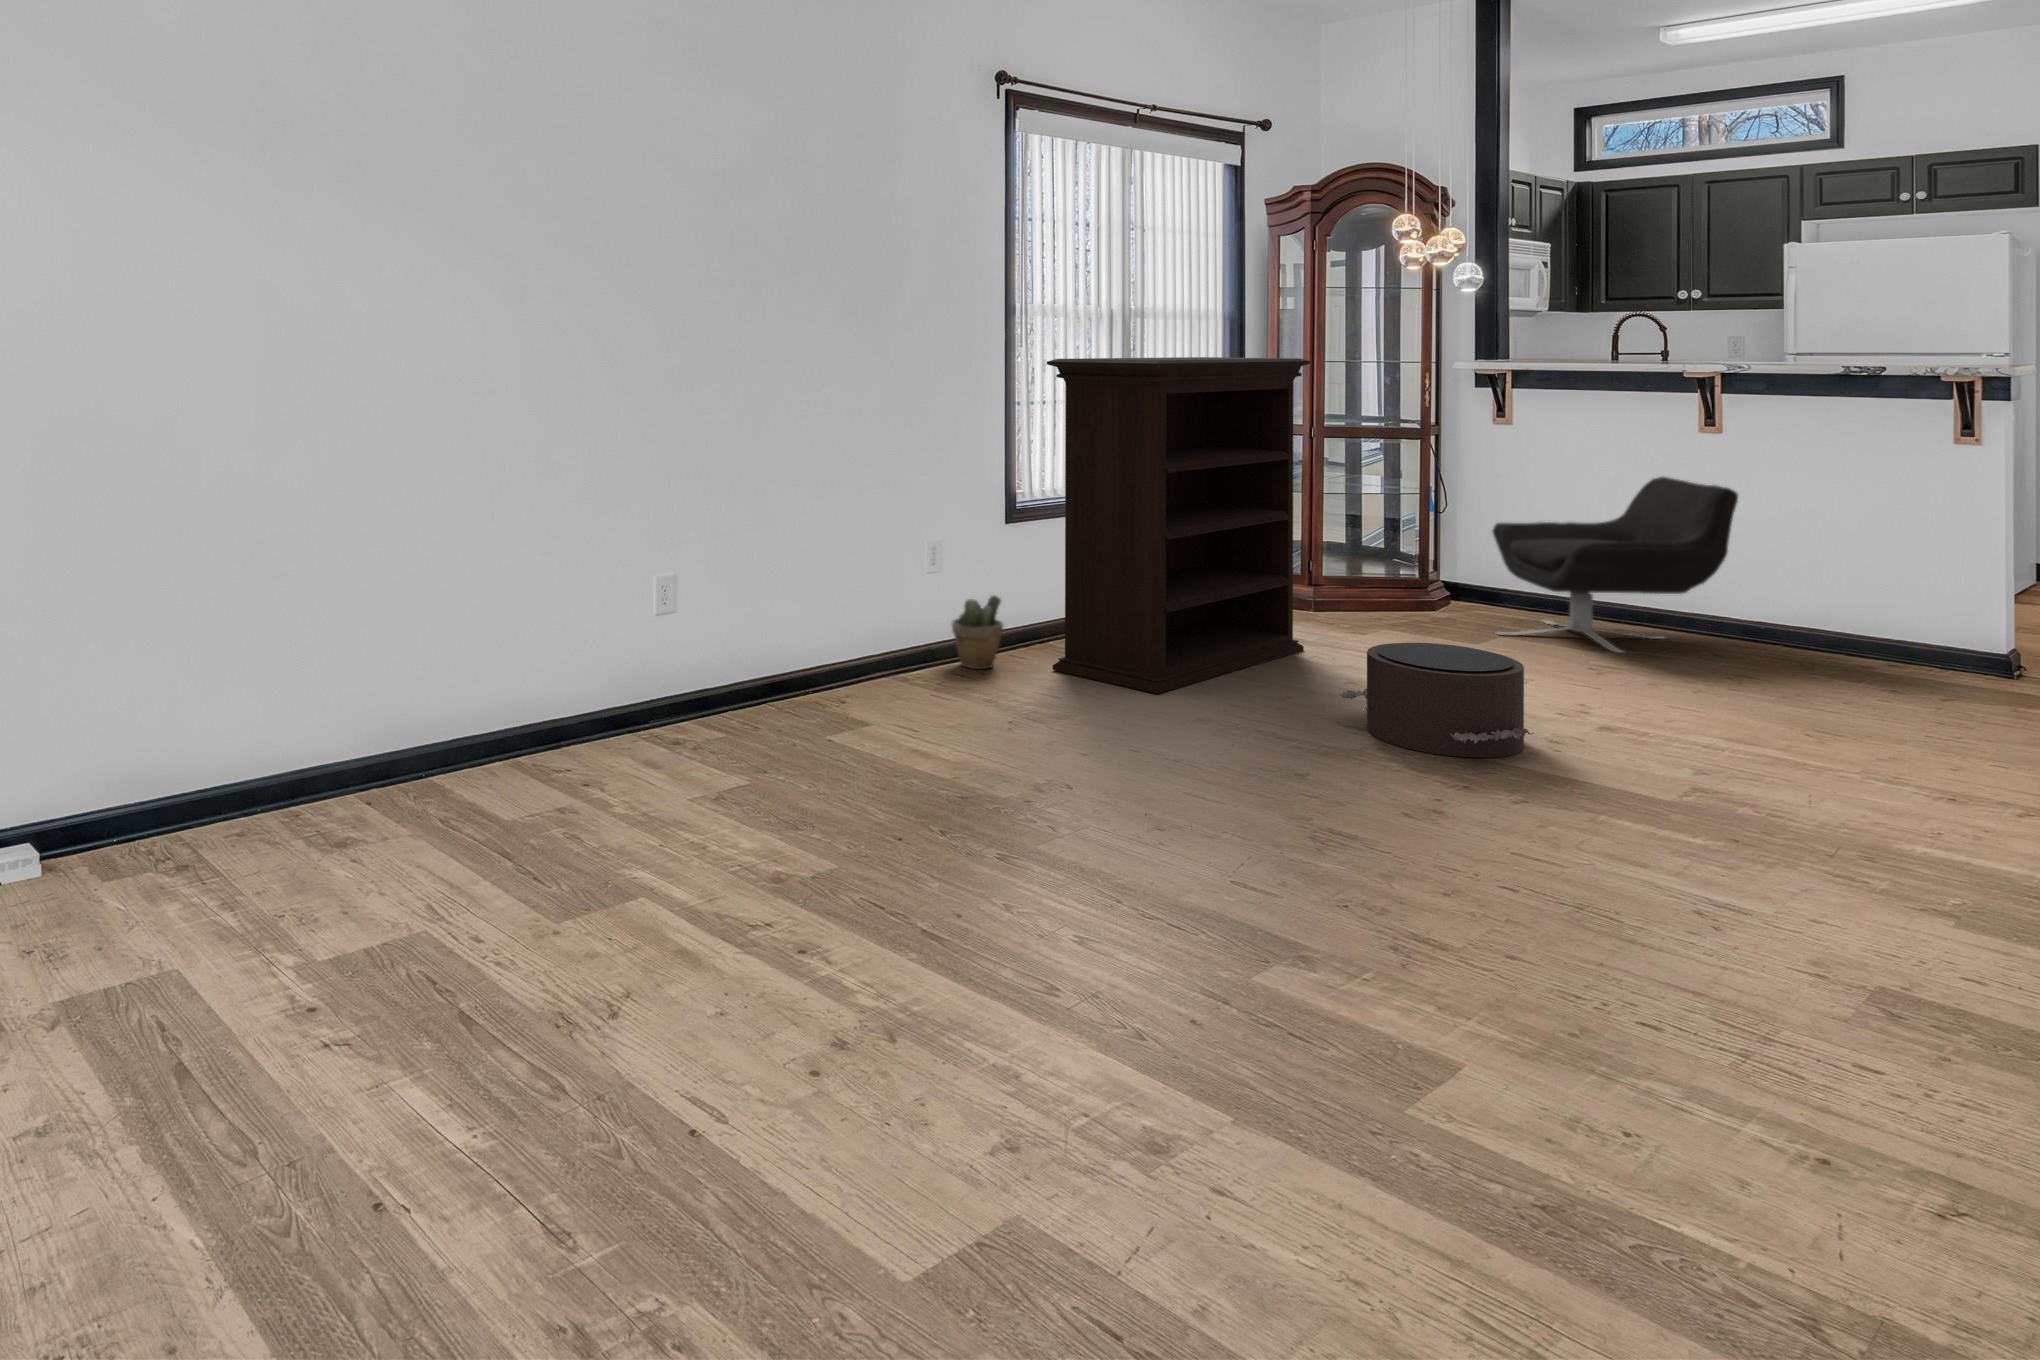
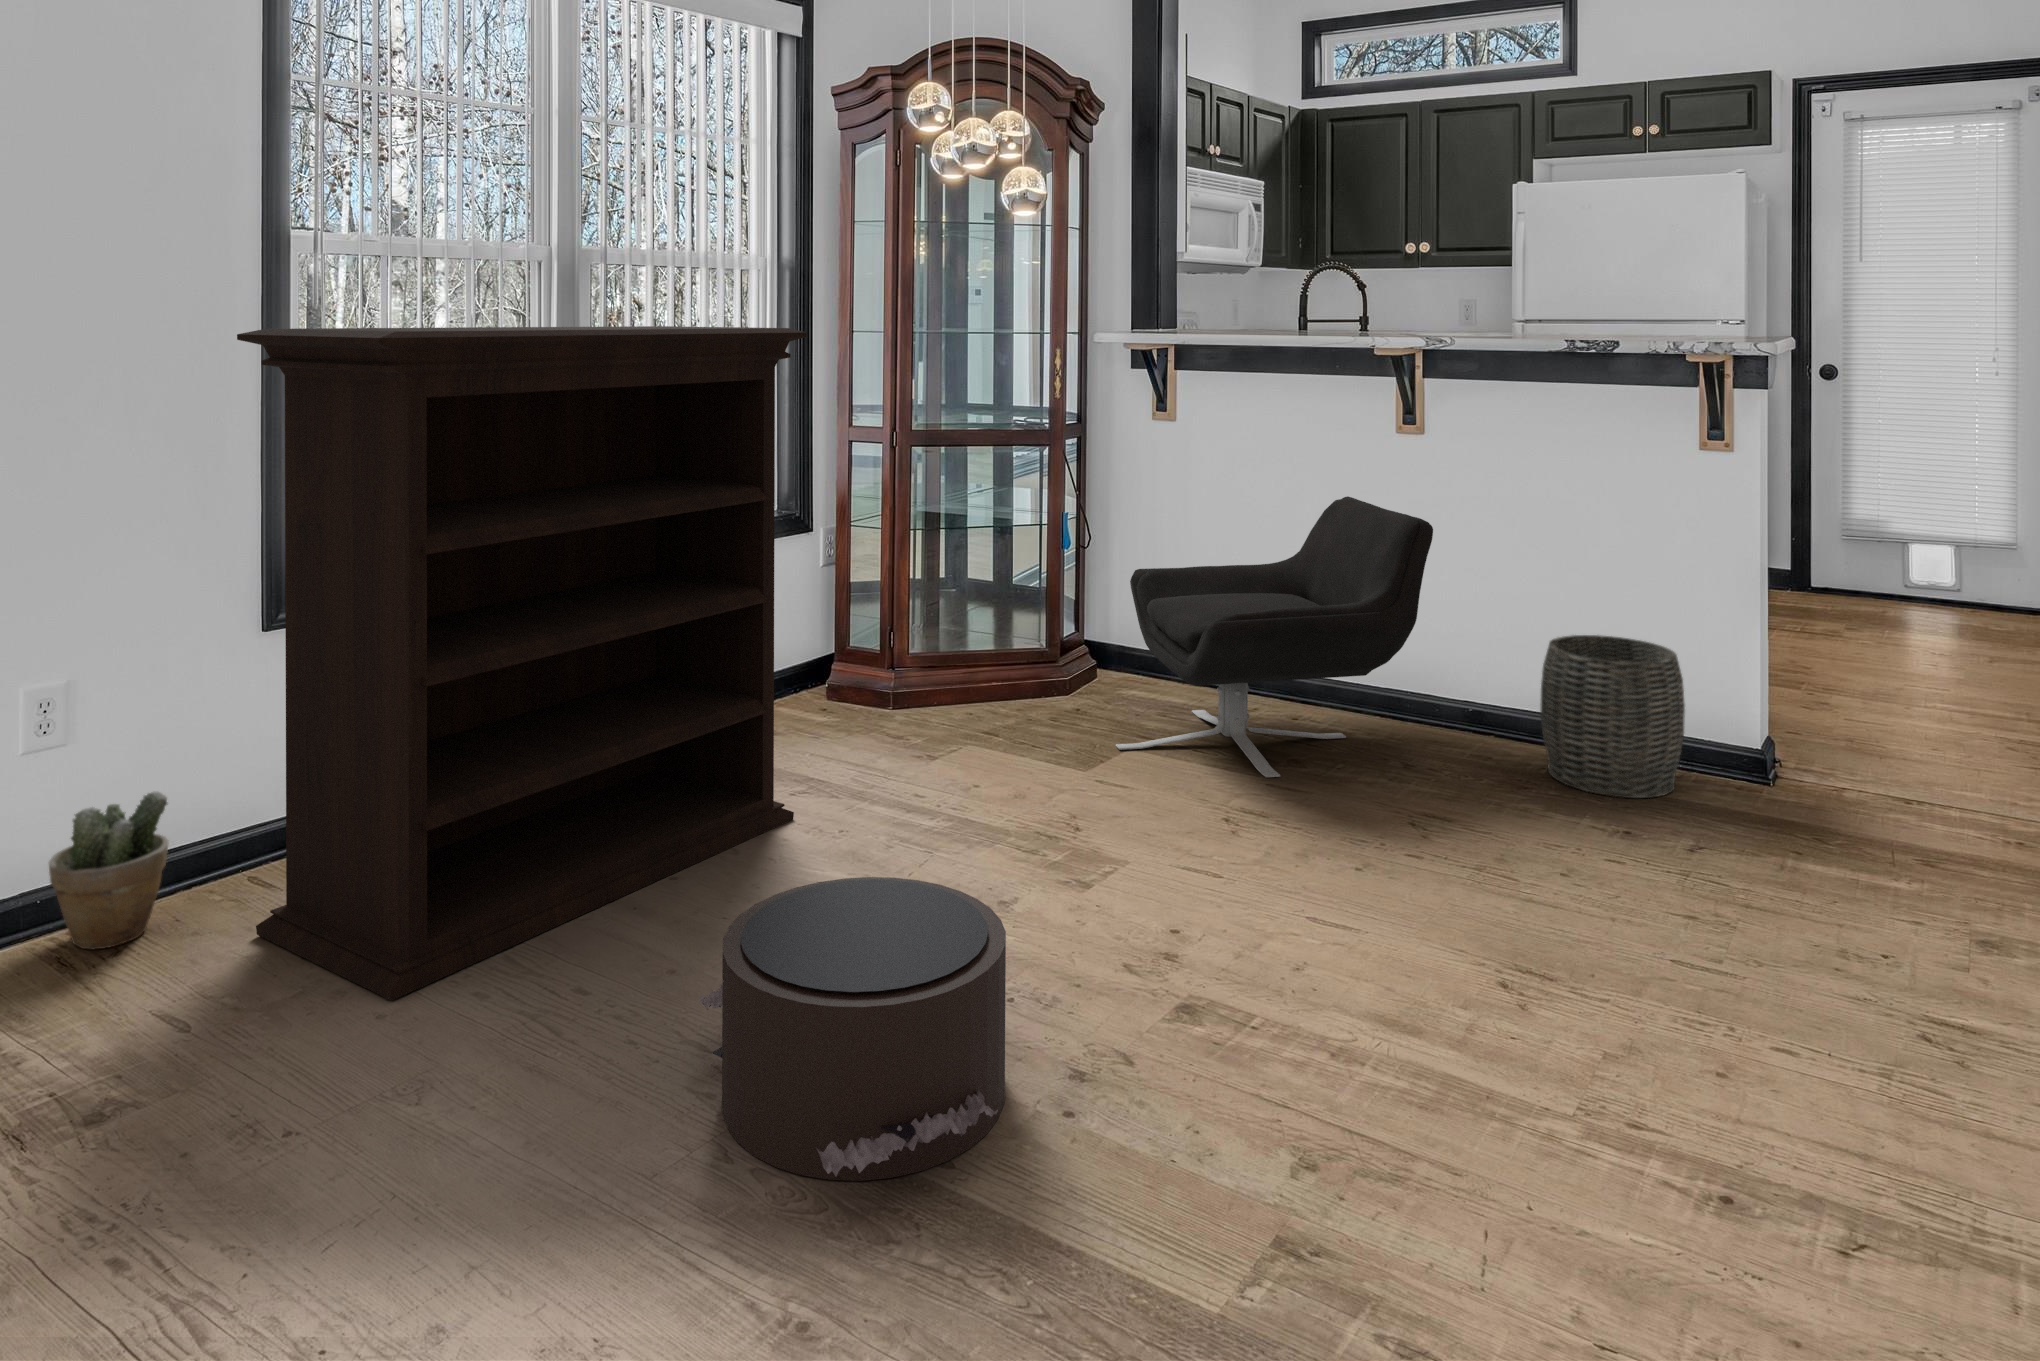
woven basket: none [1826,572,1944,677] -> present [1540,635,1685,798]

